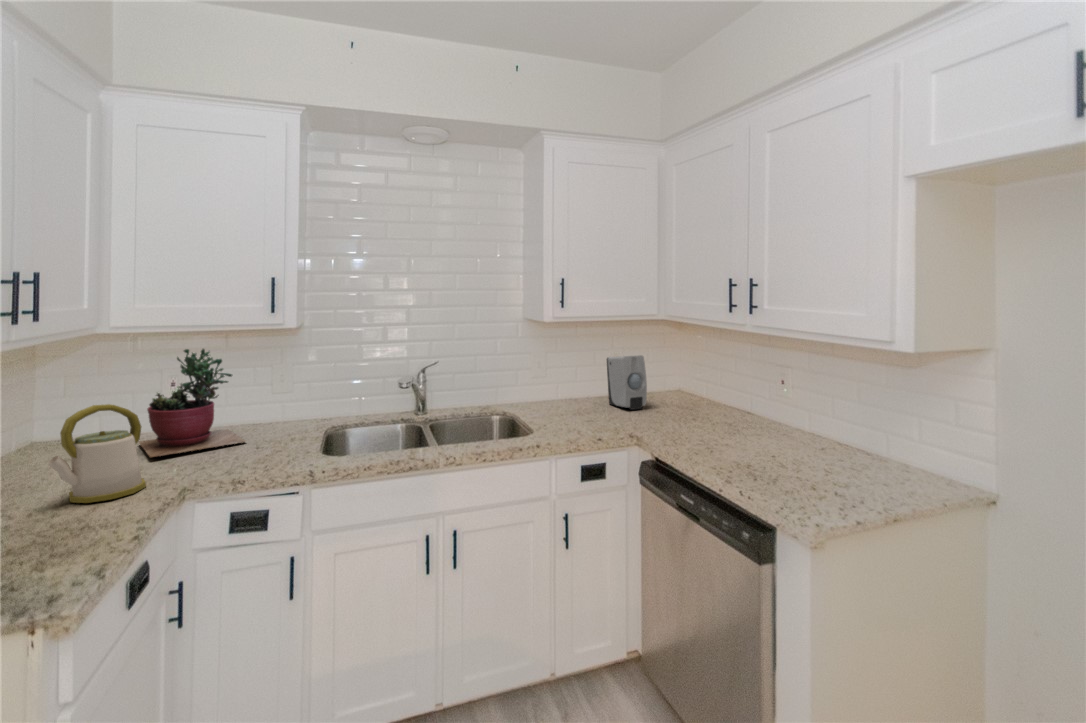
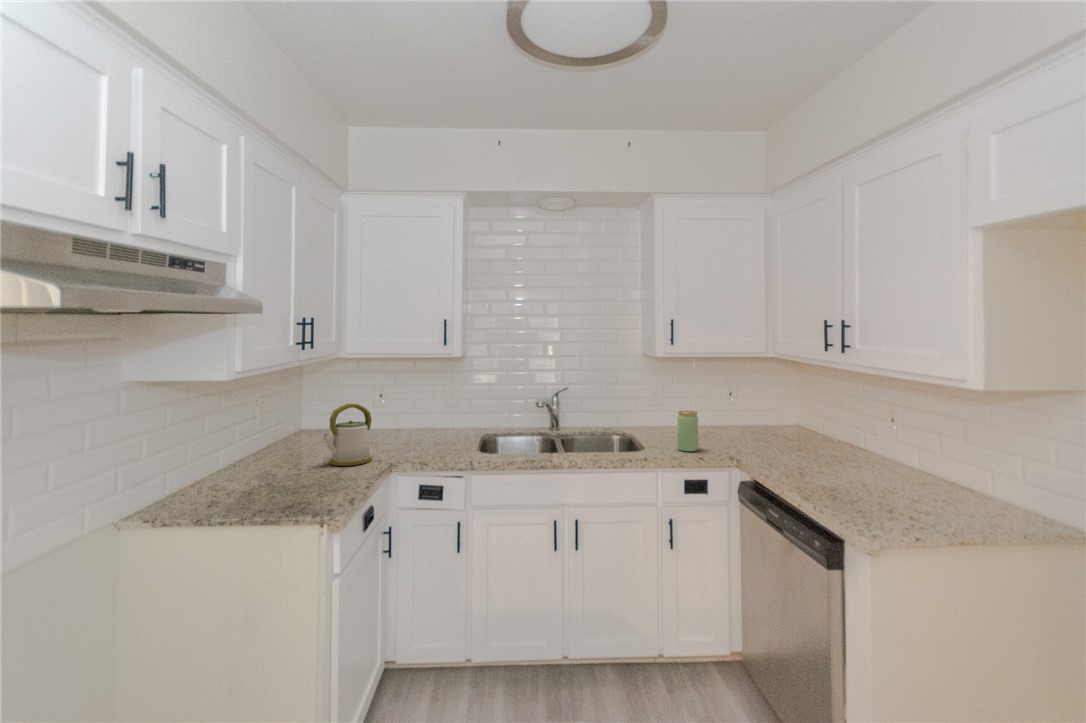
succulent plant: present [139,349,245,457] -> none [364,371,431,443]
soap dispenser: present [607,355,647,410] -> none [715,389,752,438]
jar: none [572,384,596,432] -> present [677,411,698,451]

